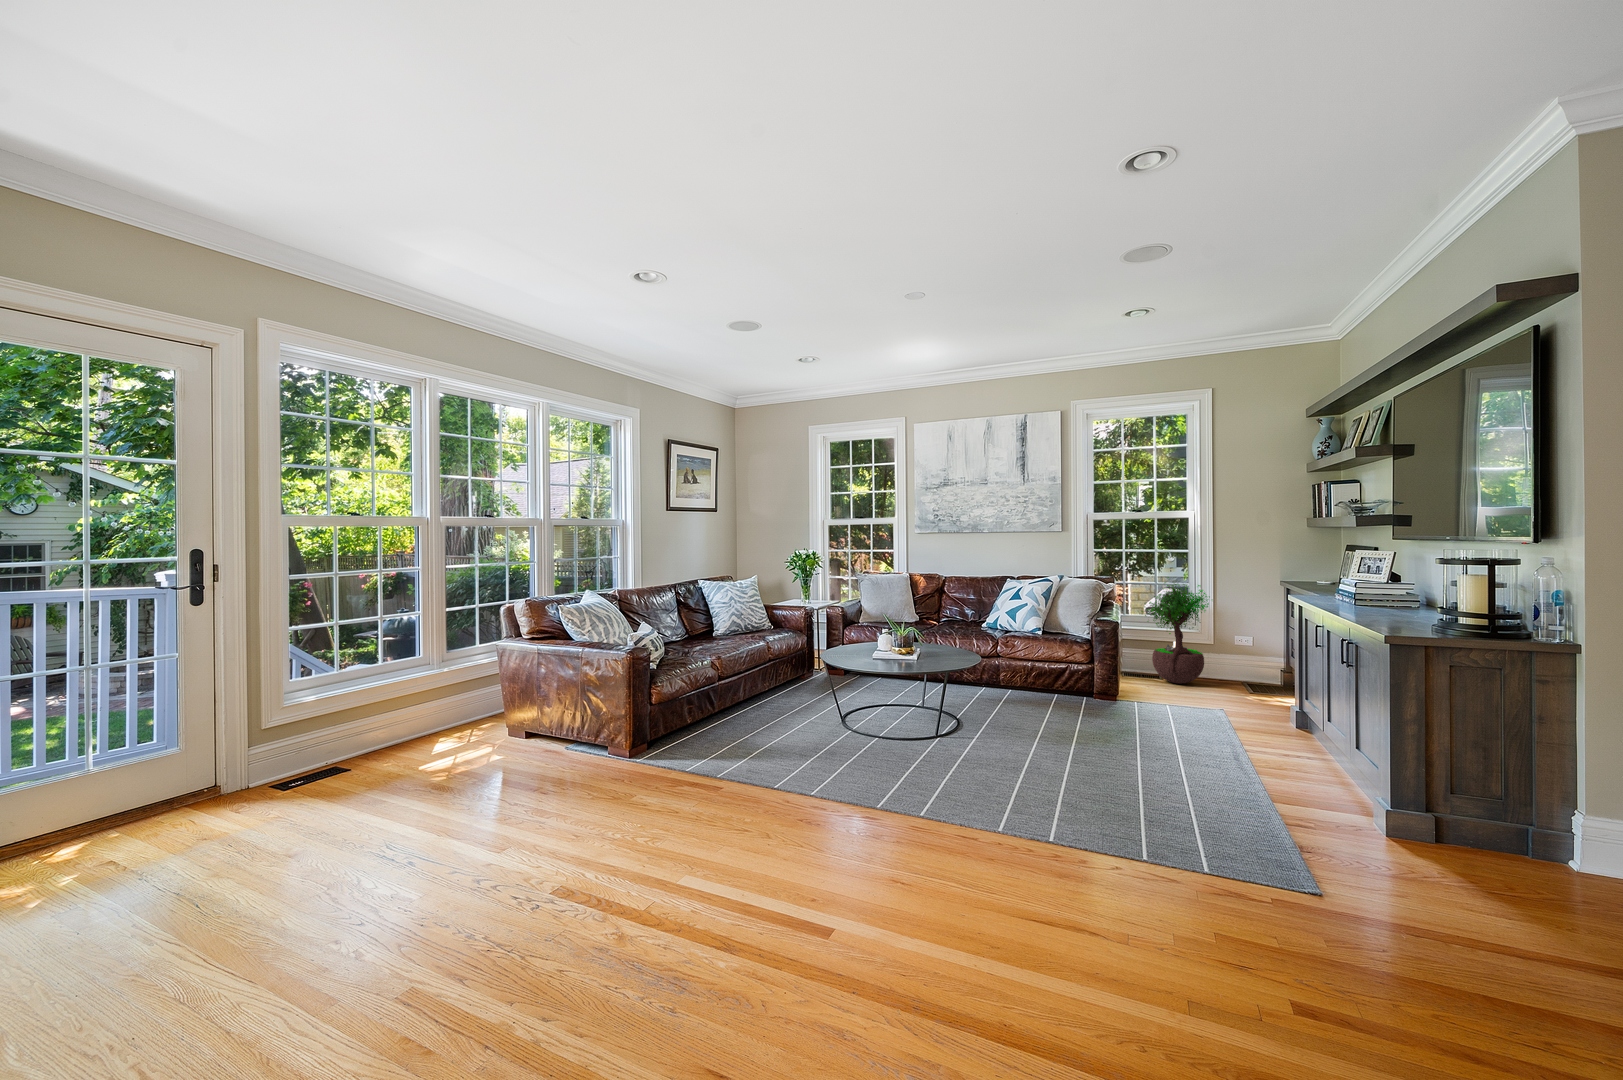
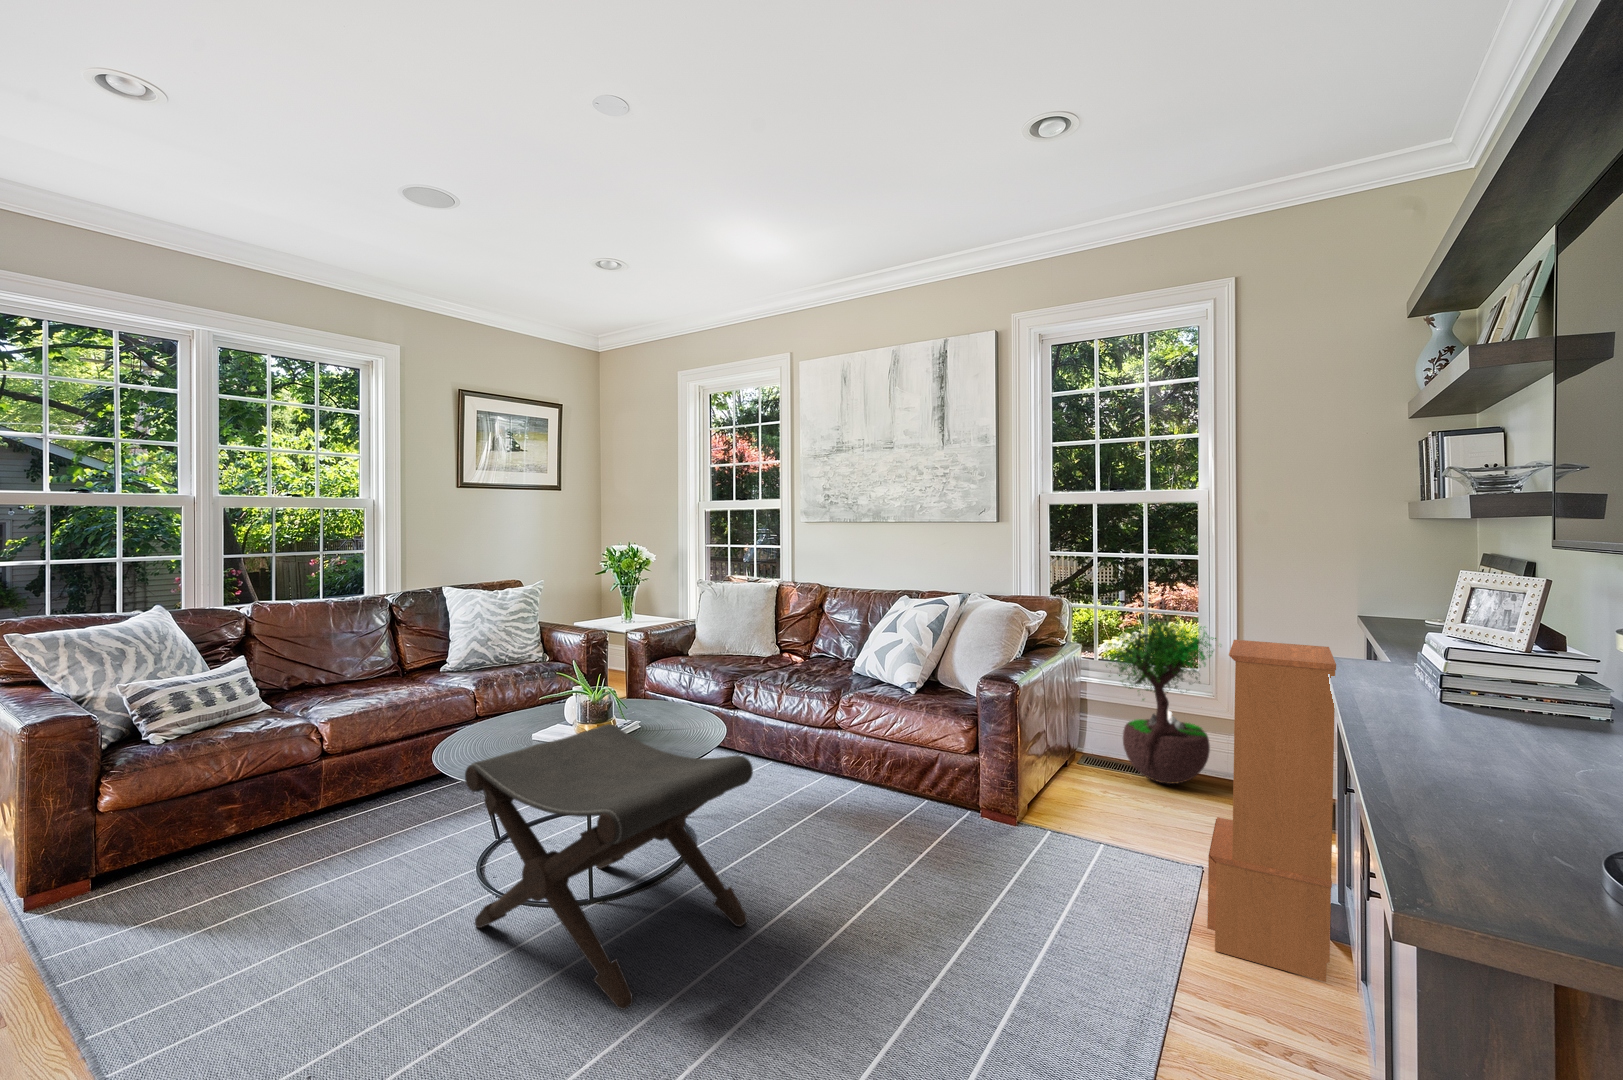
bookcase: none [1238,589,1304,741] -> present [1207,640,1336,982]
footstool: none [886,647,1027,765] -> present [465,724,753,1010]

